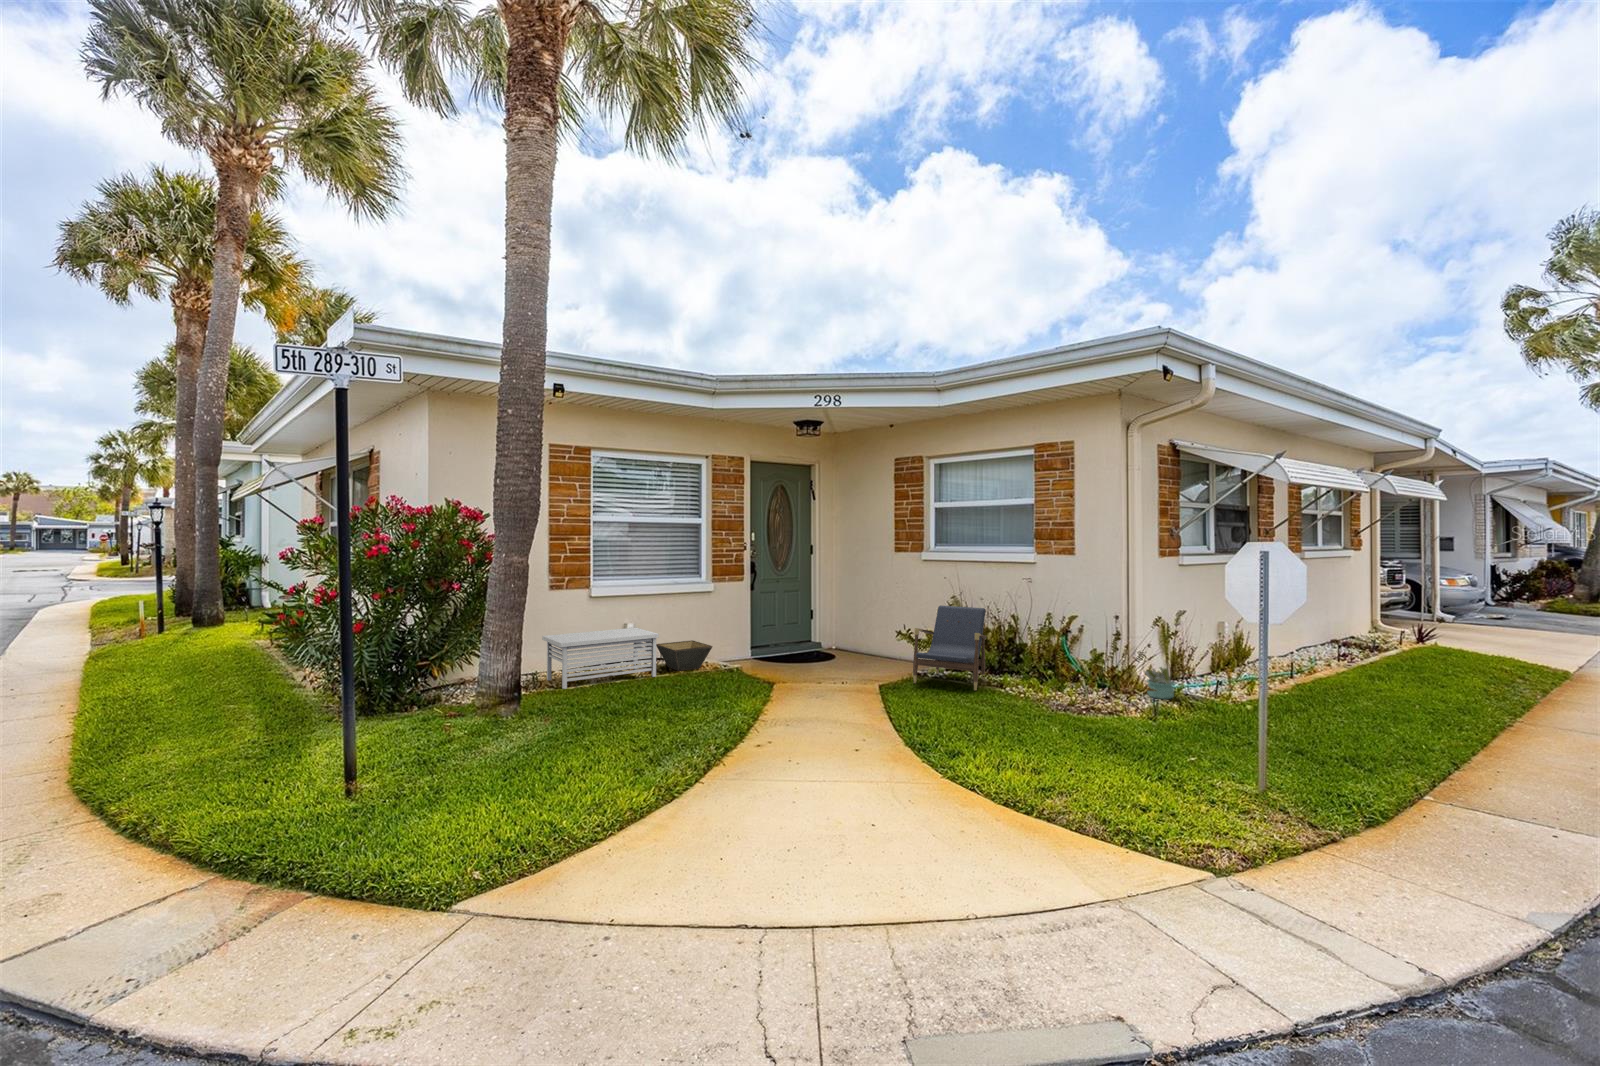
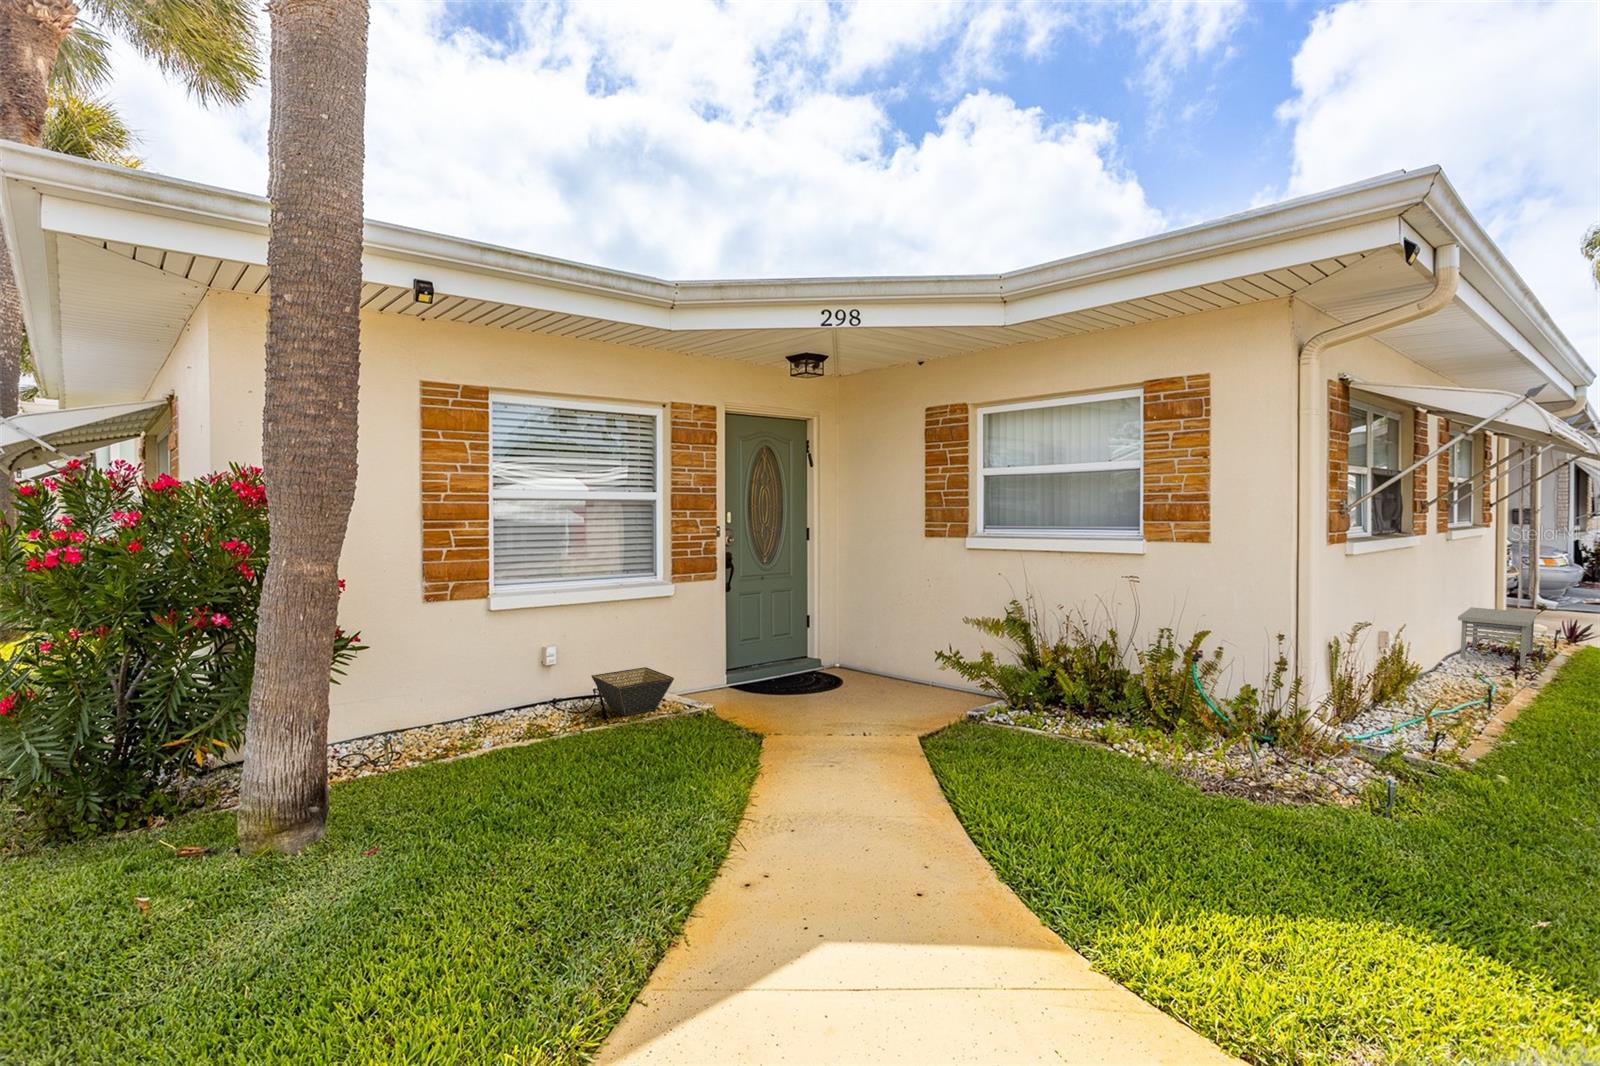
lounge chair: present [913,605,986,691] -> none [970,616,1076,746]
storage bench: present [542,628,659,689] -> present [1458,607,1537,666]
decorative plant: present [1145,667,1174,699] -> none [1314,708,1367,757]

